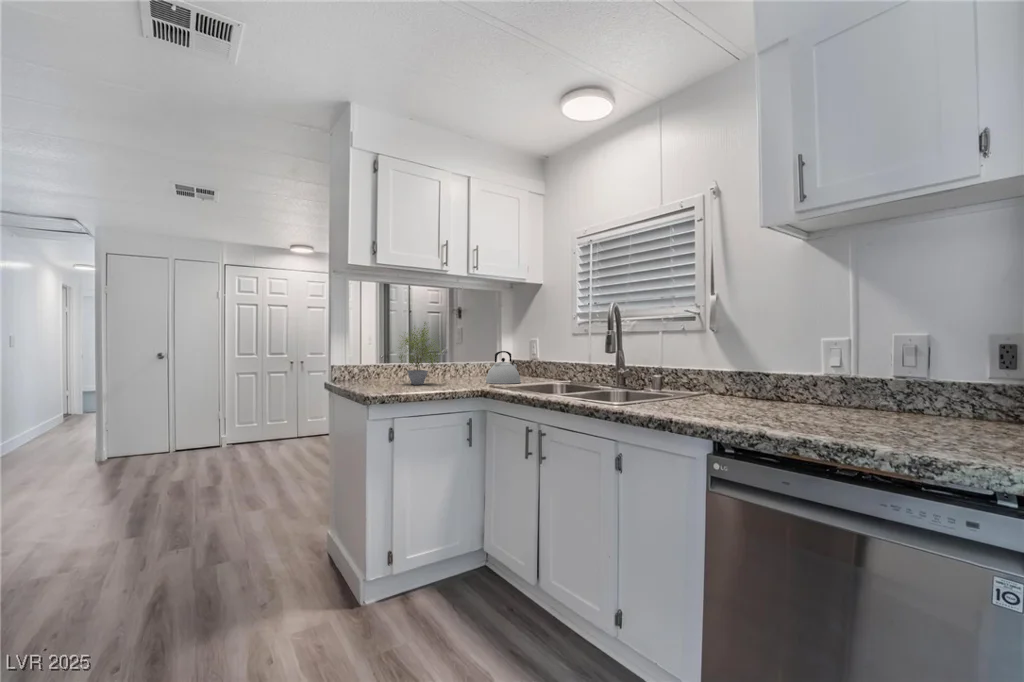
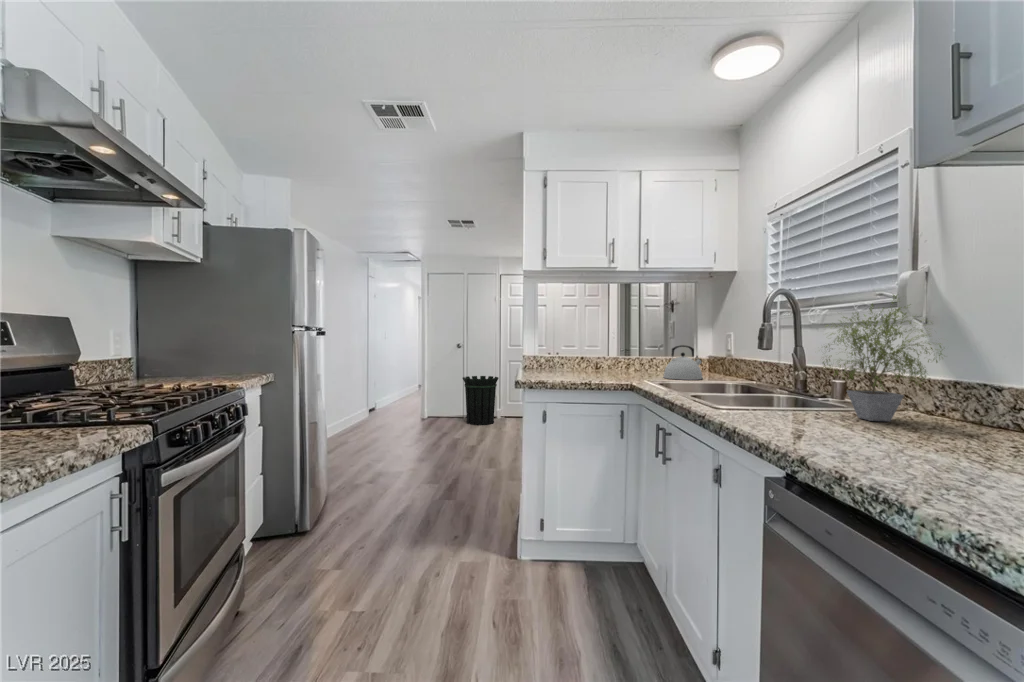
potted plant: present [399,323,441,385] -> present [823,295,941,421]
waste bin: none [159,396,219,465] -> present [463,376,498,425]

